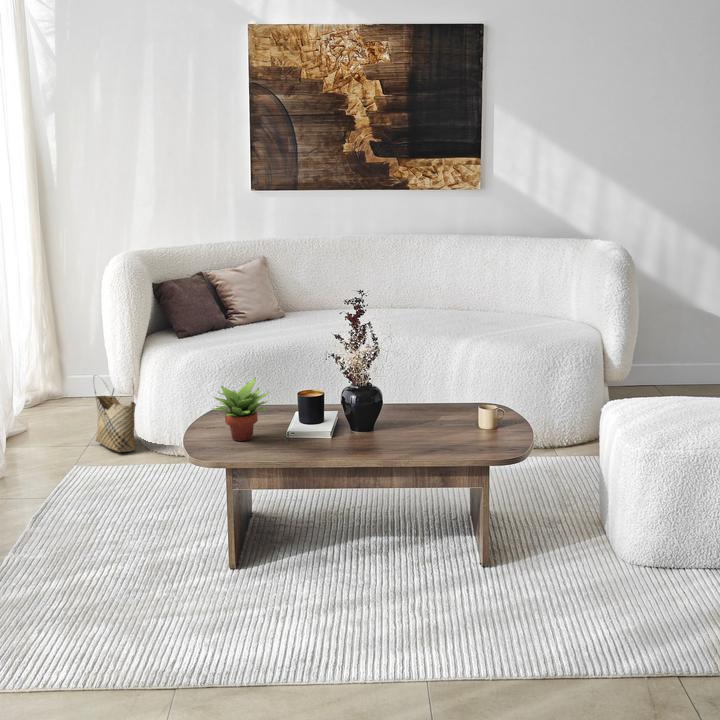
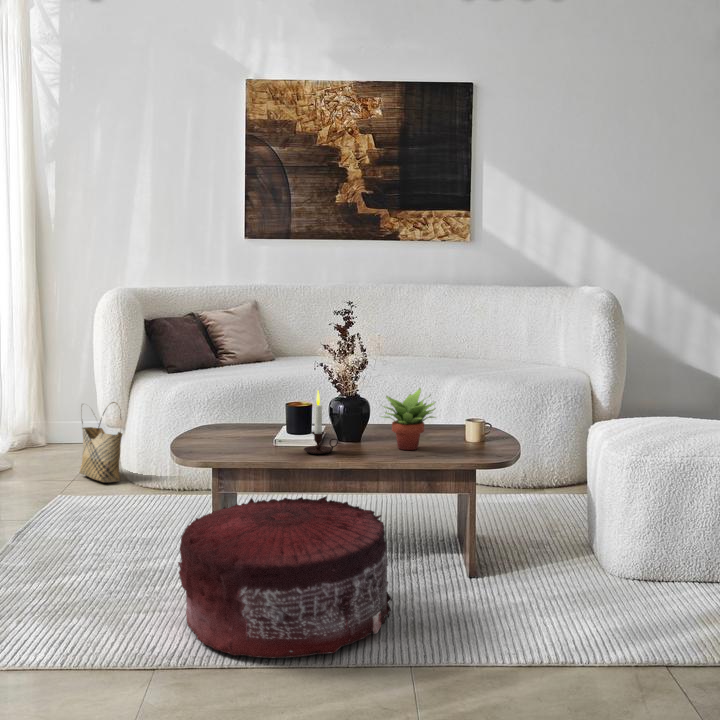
succulent plant: present [212,378,269,441] -> present [383,388,435,450]
candle: none [316,387,350,451] -> present [304,391,338,454]
pouf: none [194,494,408,674] -> present [178,496,392,658]

